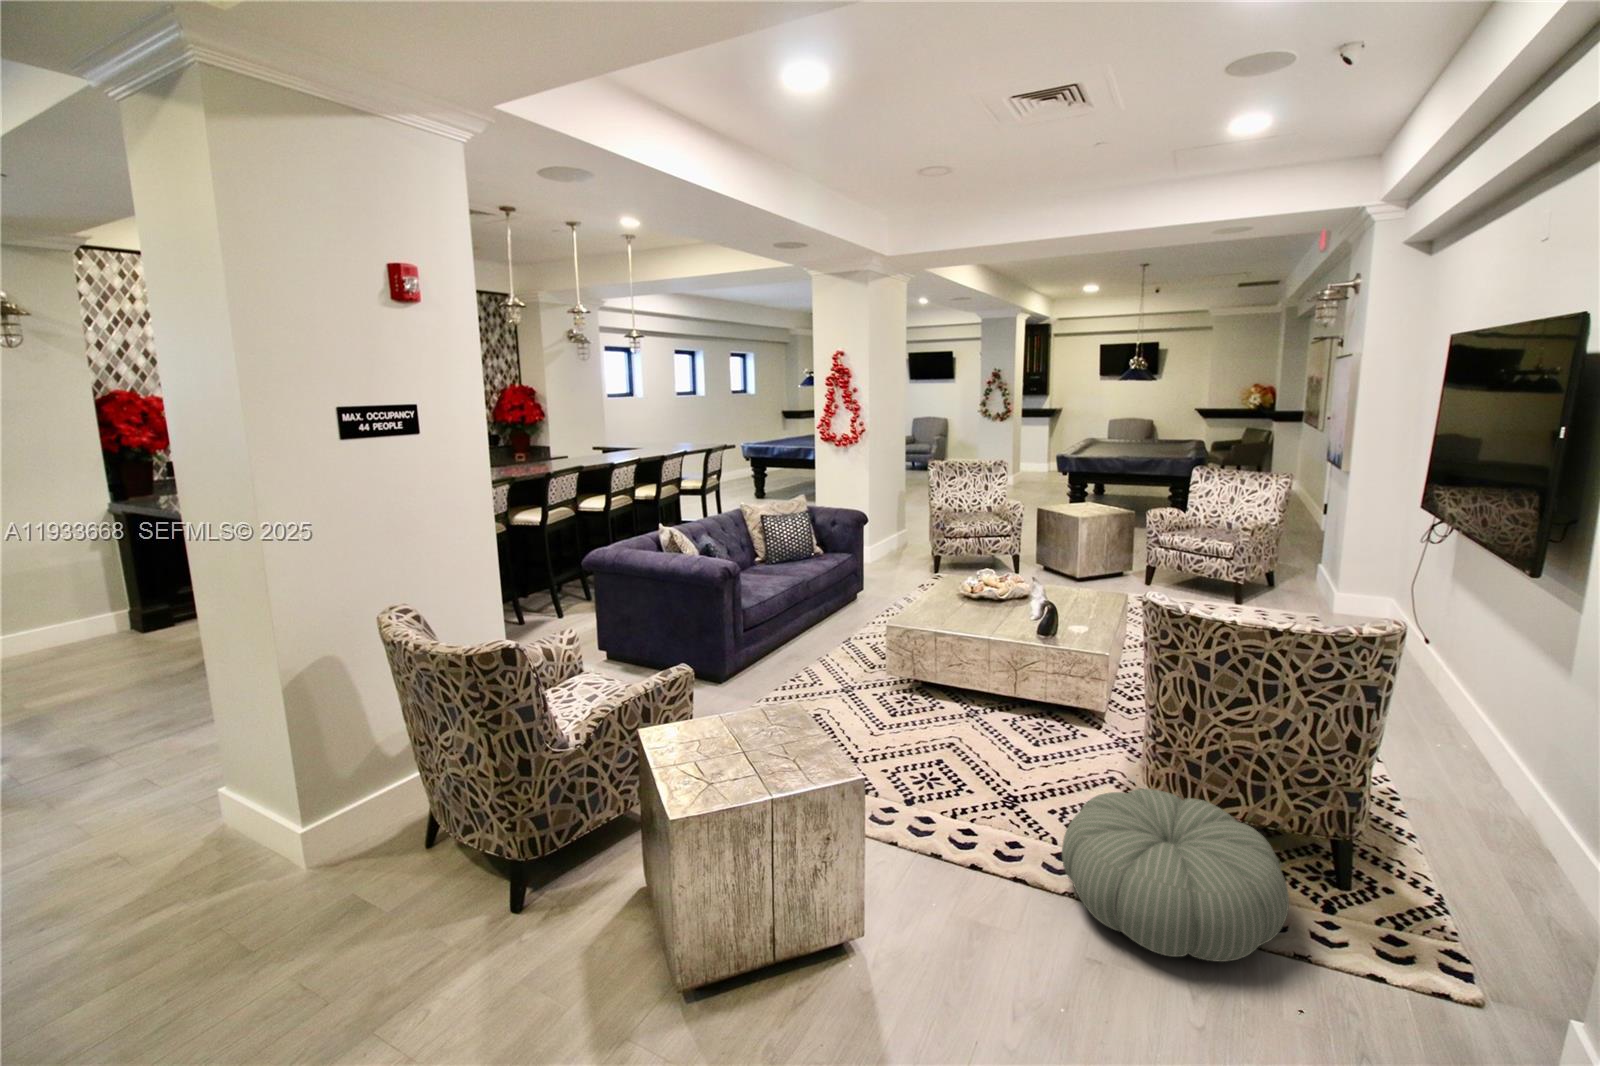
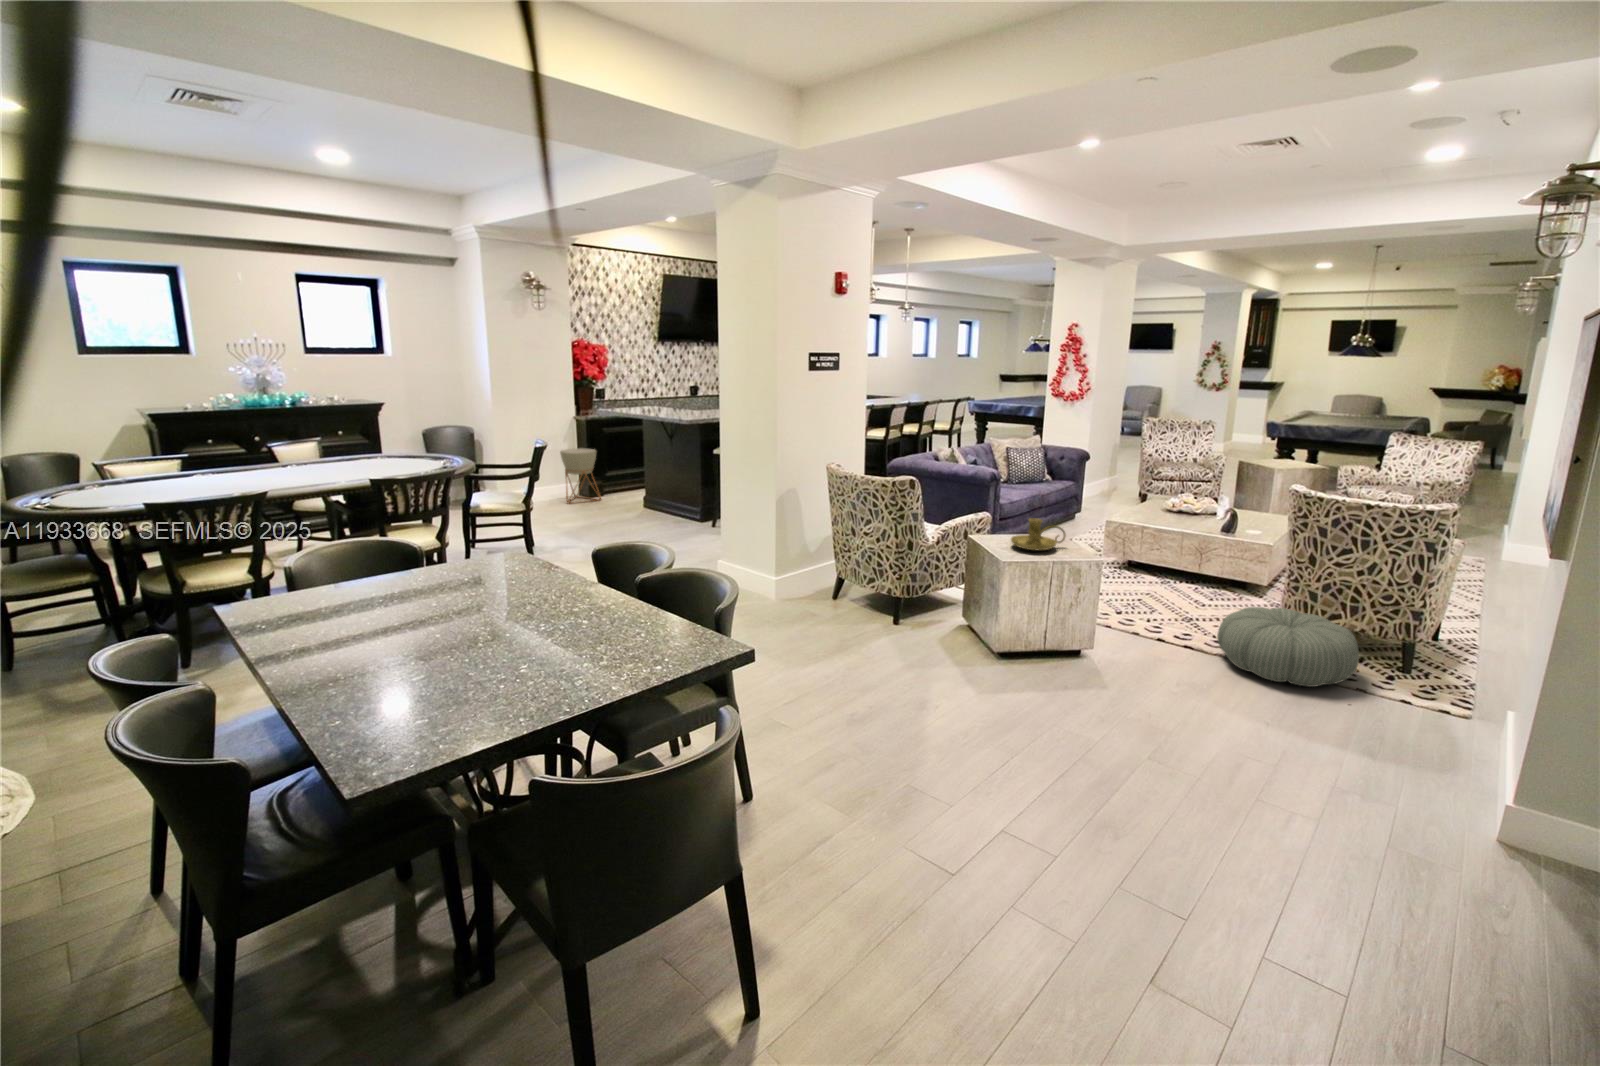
planter: none [73,559,163,651] -> present [560,448,601,504]
candle holder: none [698,701,797,770] -> present [1011,518,1066,550]

